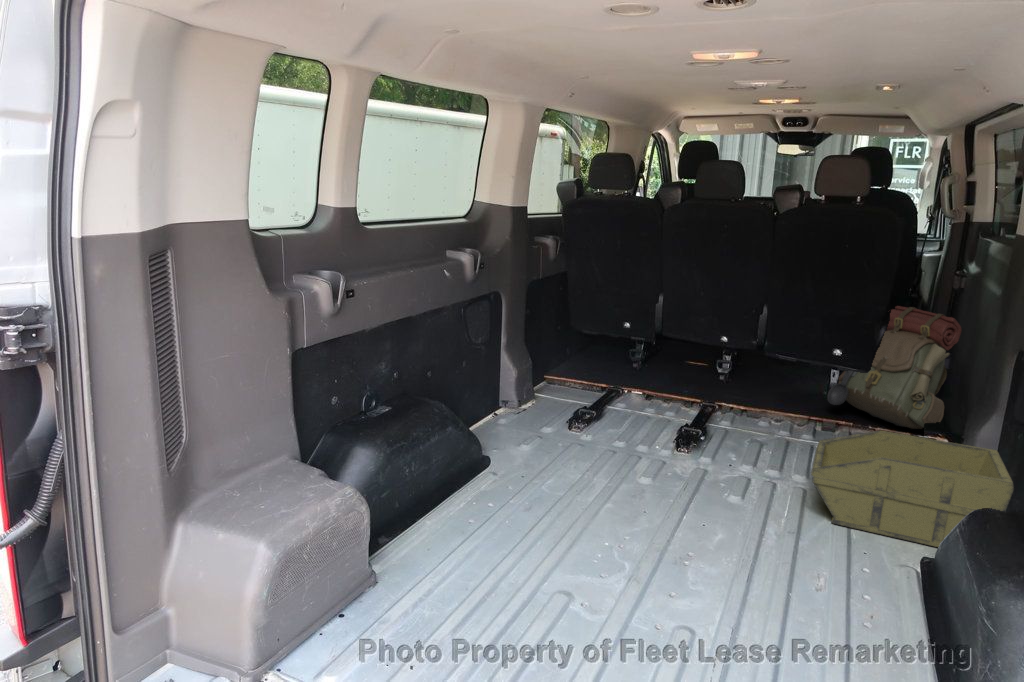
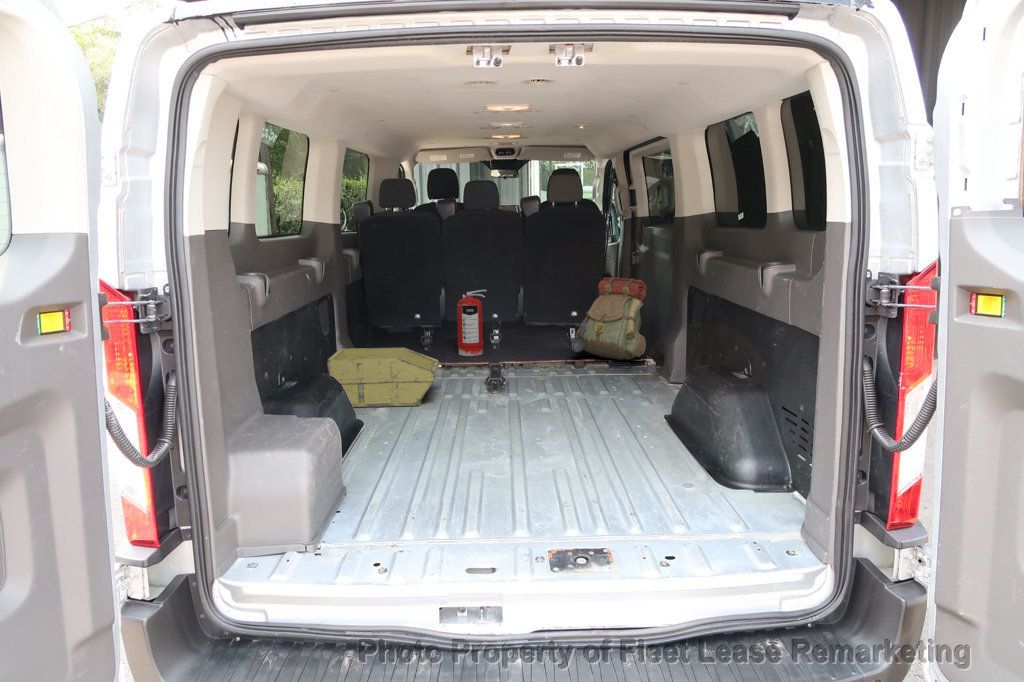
fire extinguisher: none [680,301,726,382] -> present [457,290,487,356]
storage bin: present [811,430,1014,547] -> present [327,348,439,407]

